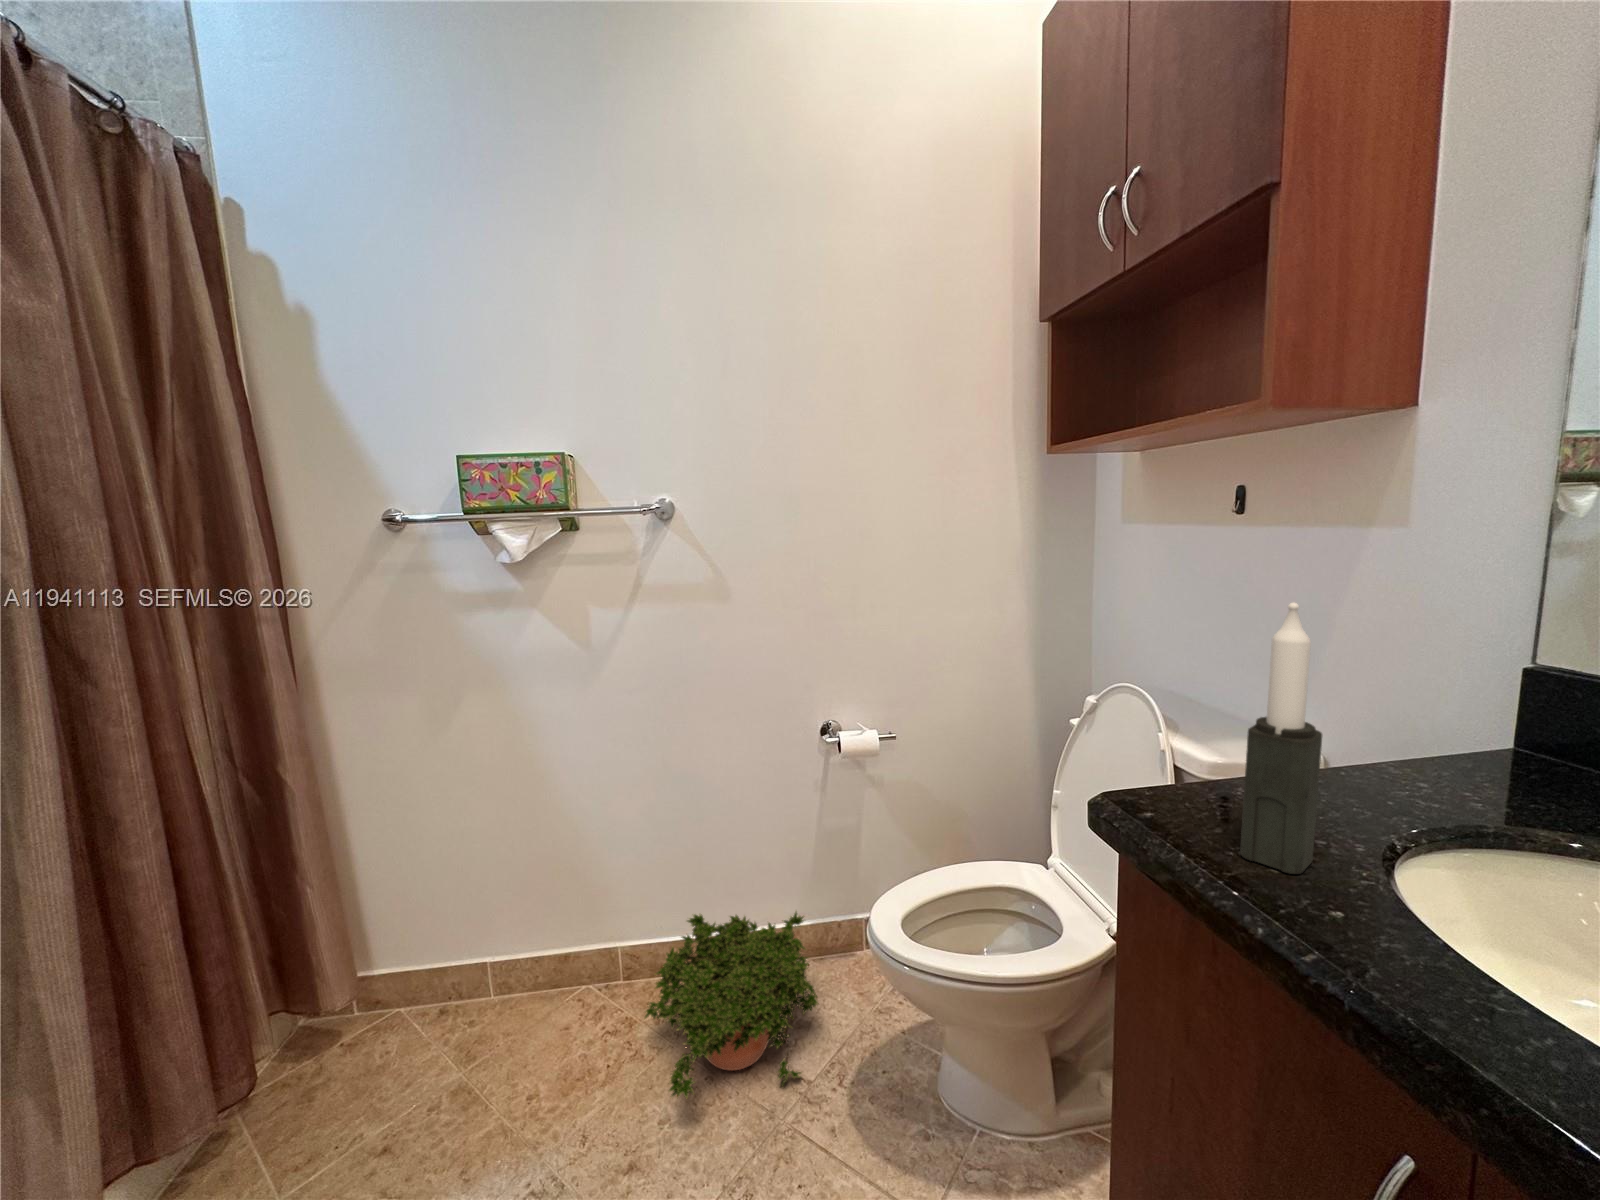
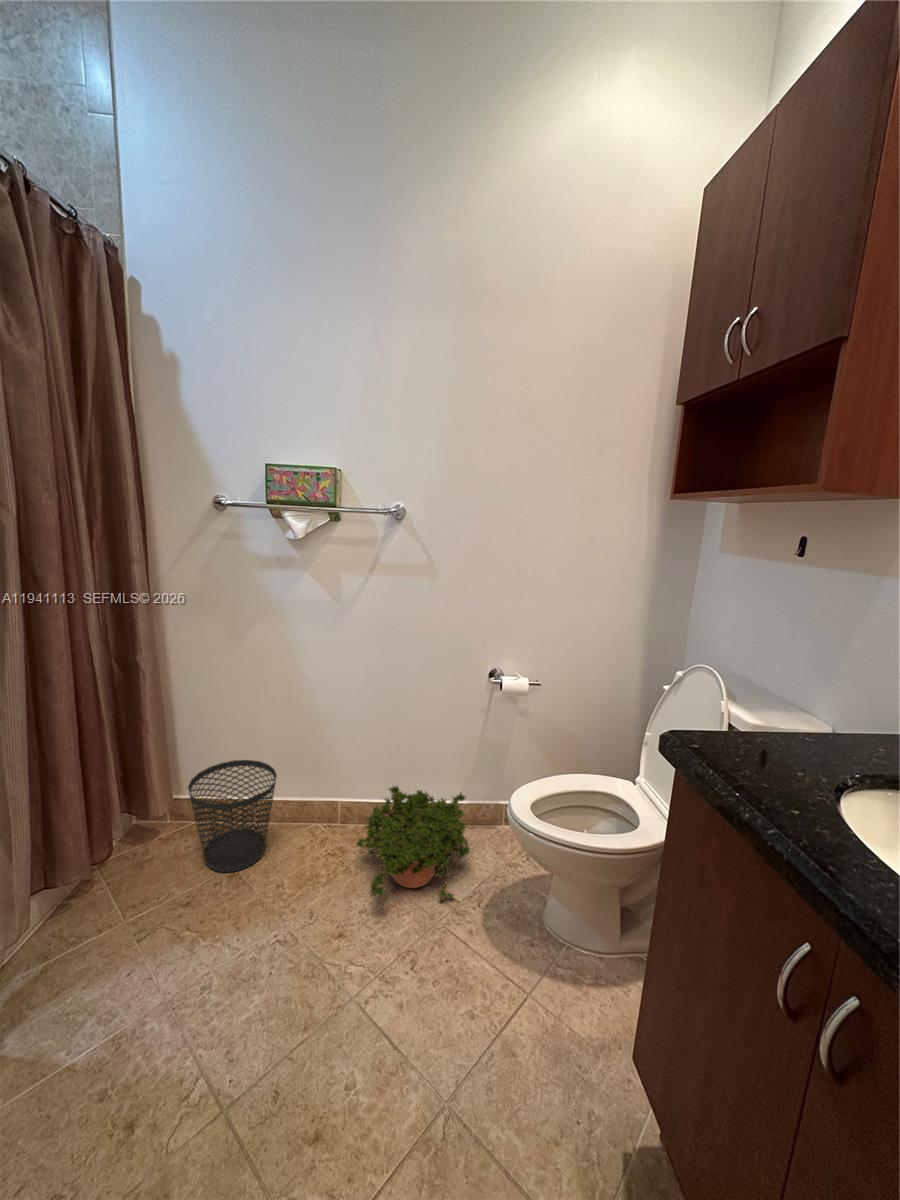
candle: present [1240,603,1322,874] -> none [747,625,806,789]
wastebasket: none [376,902,516,1085] -> present [188,760,277,872]

